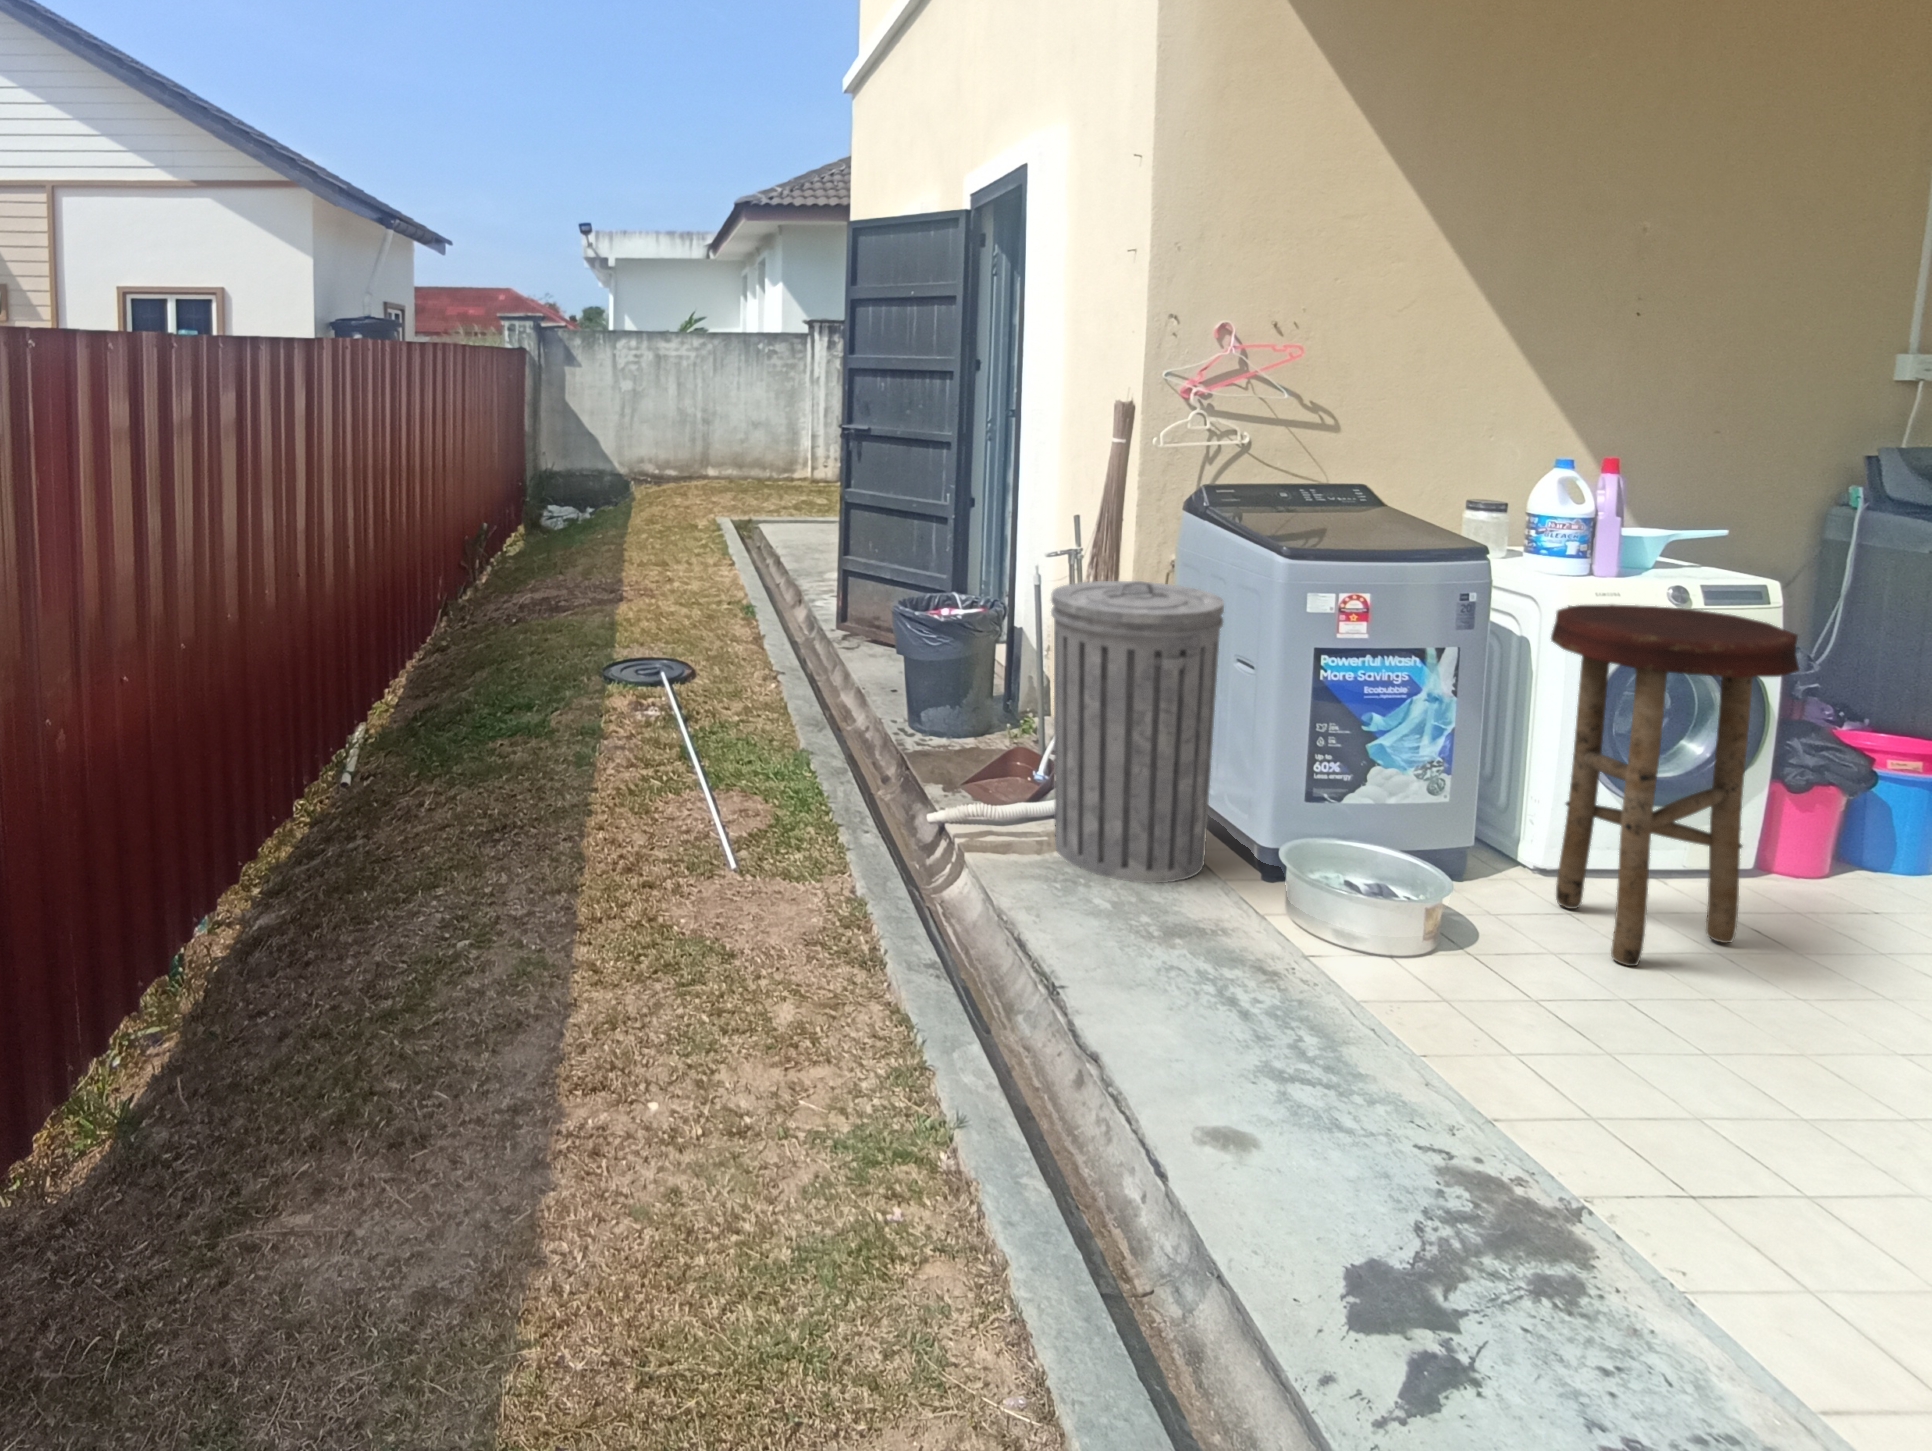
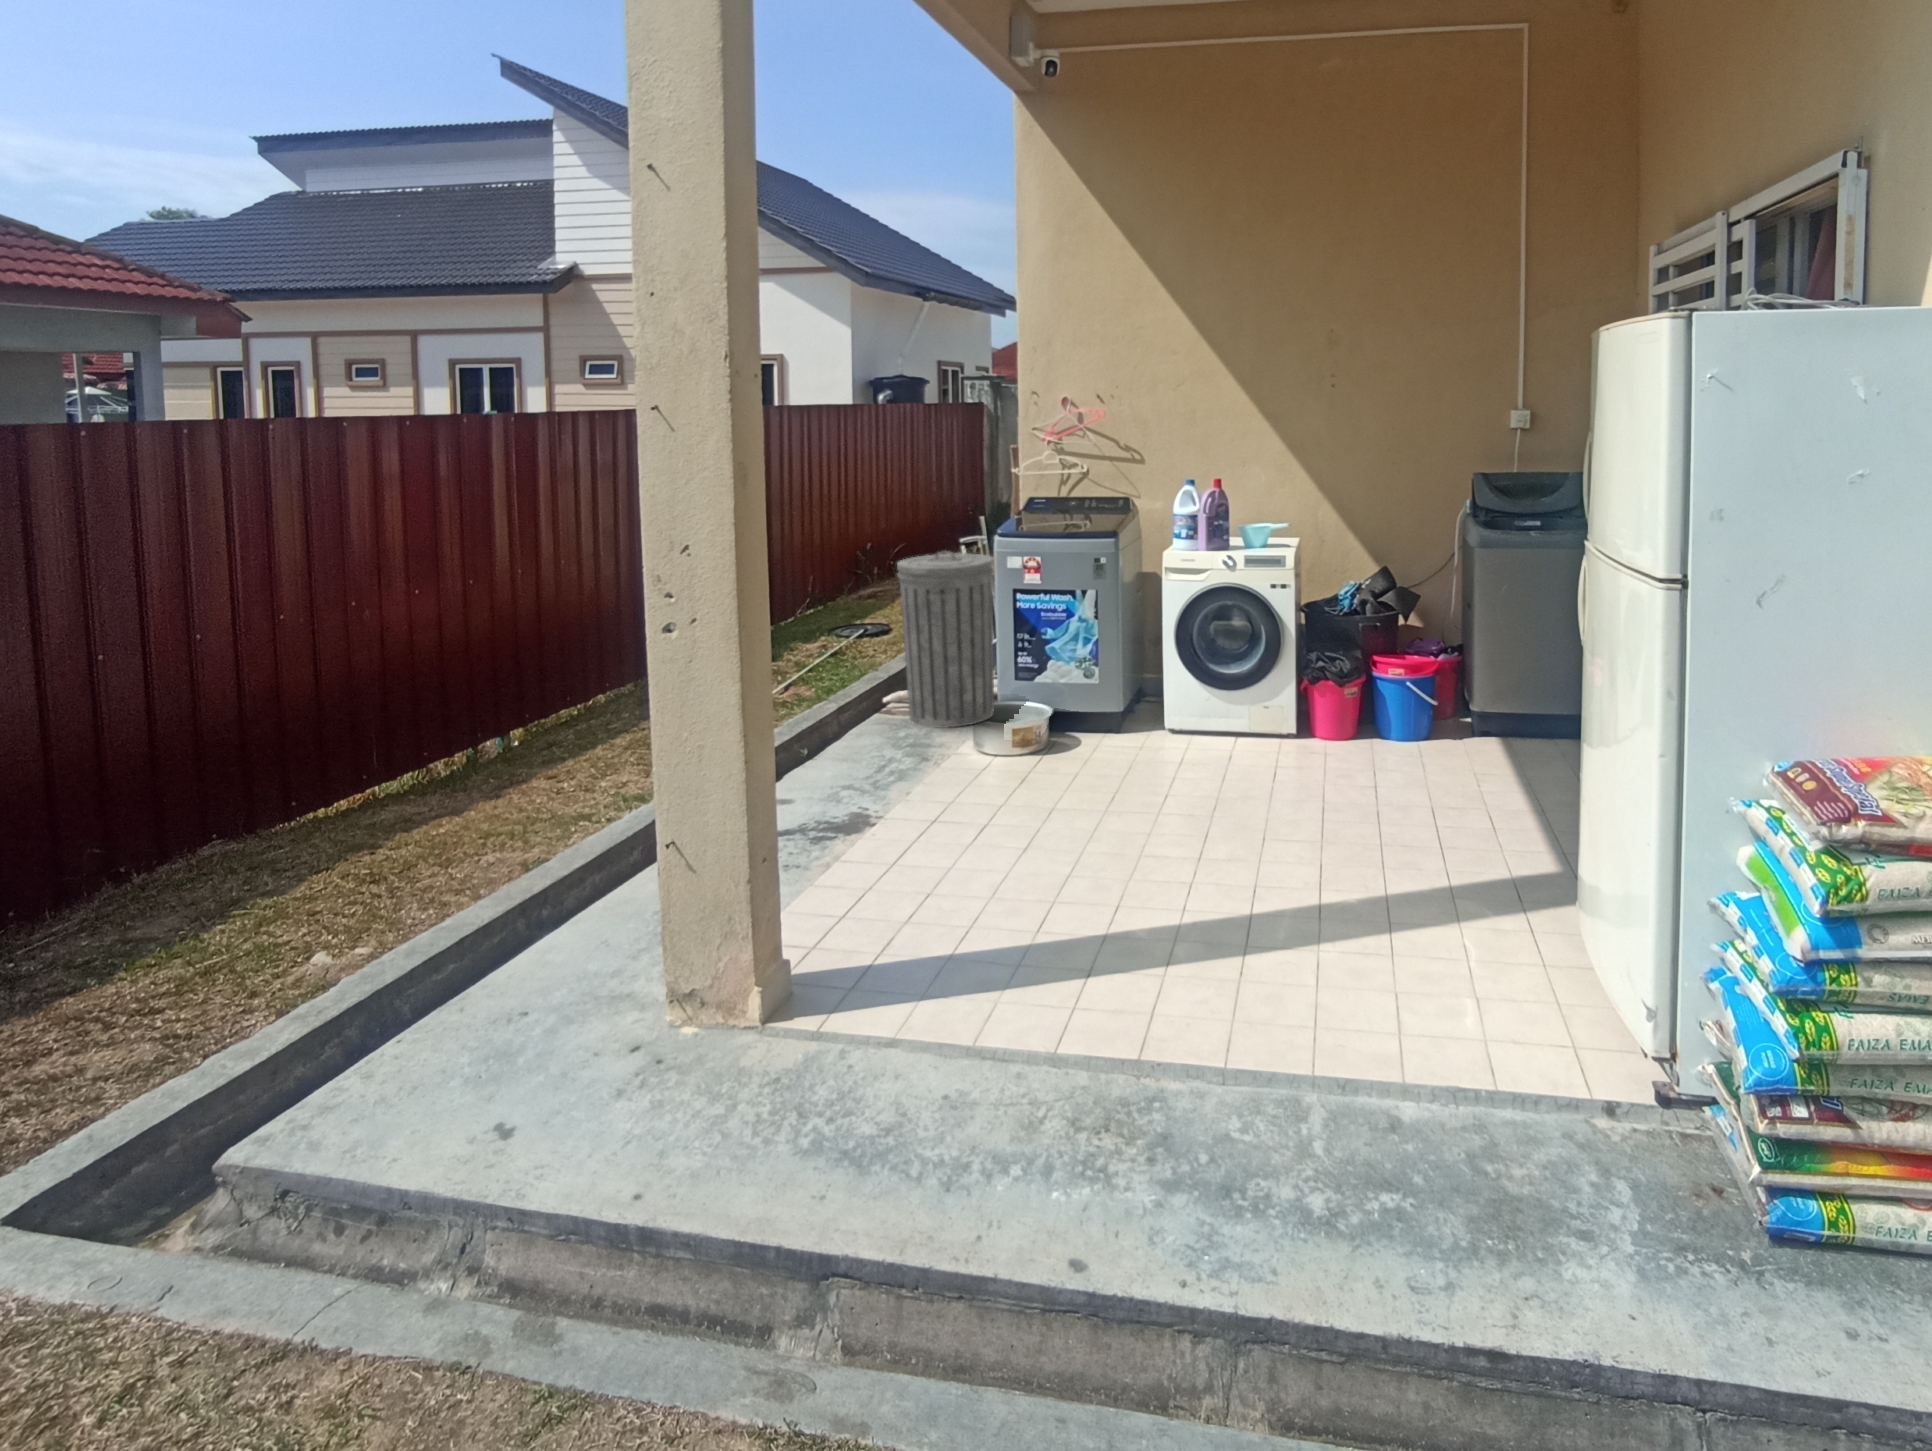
stool: present [1551,604,1799,966] -> none [1101,564,1212,767]

